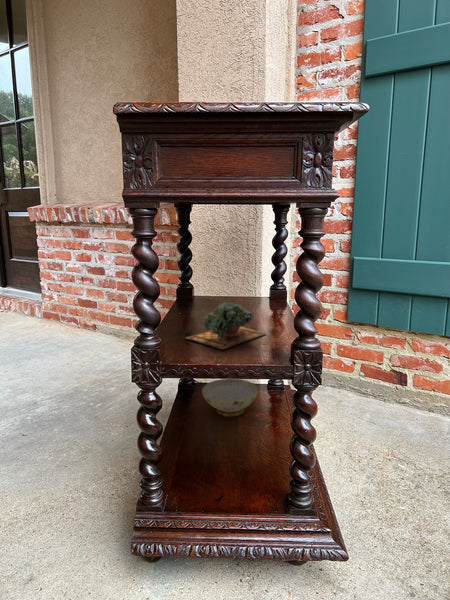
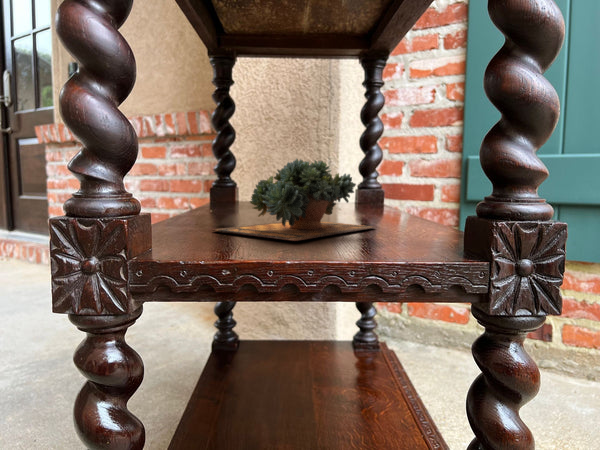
ceramic bowl: present [202,379,258,417] -> none [248,329,349,397]

